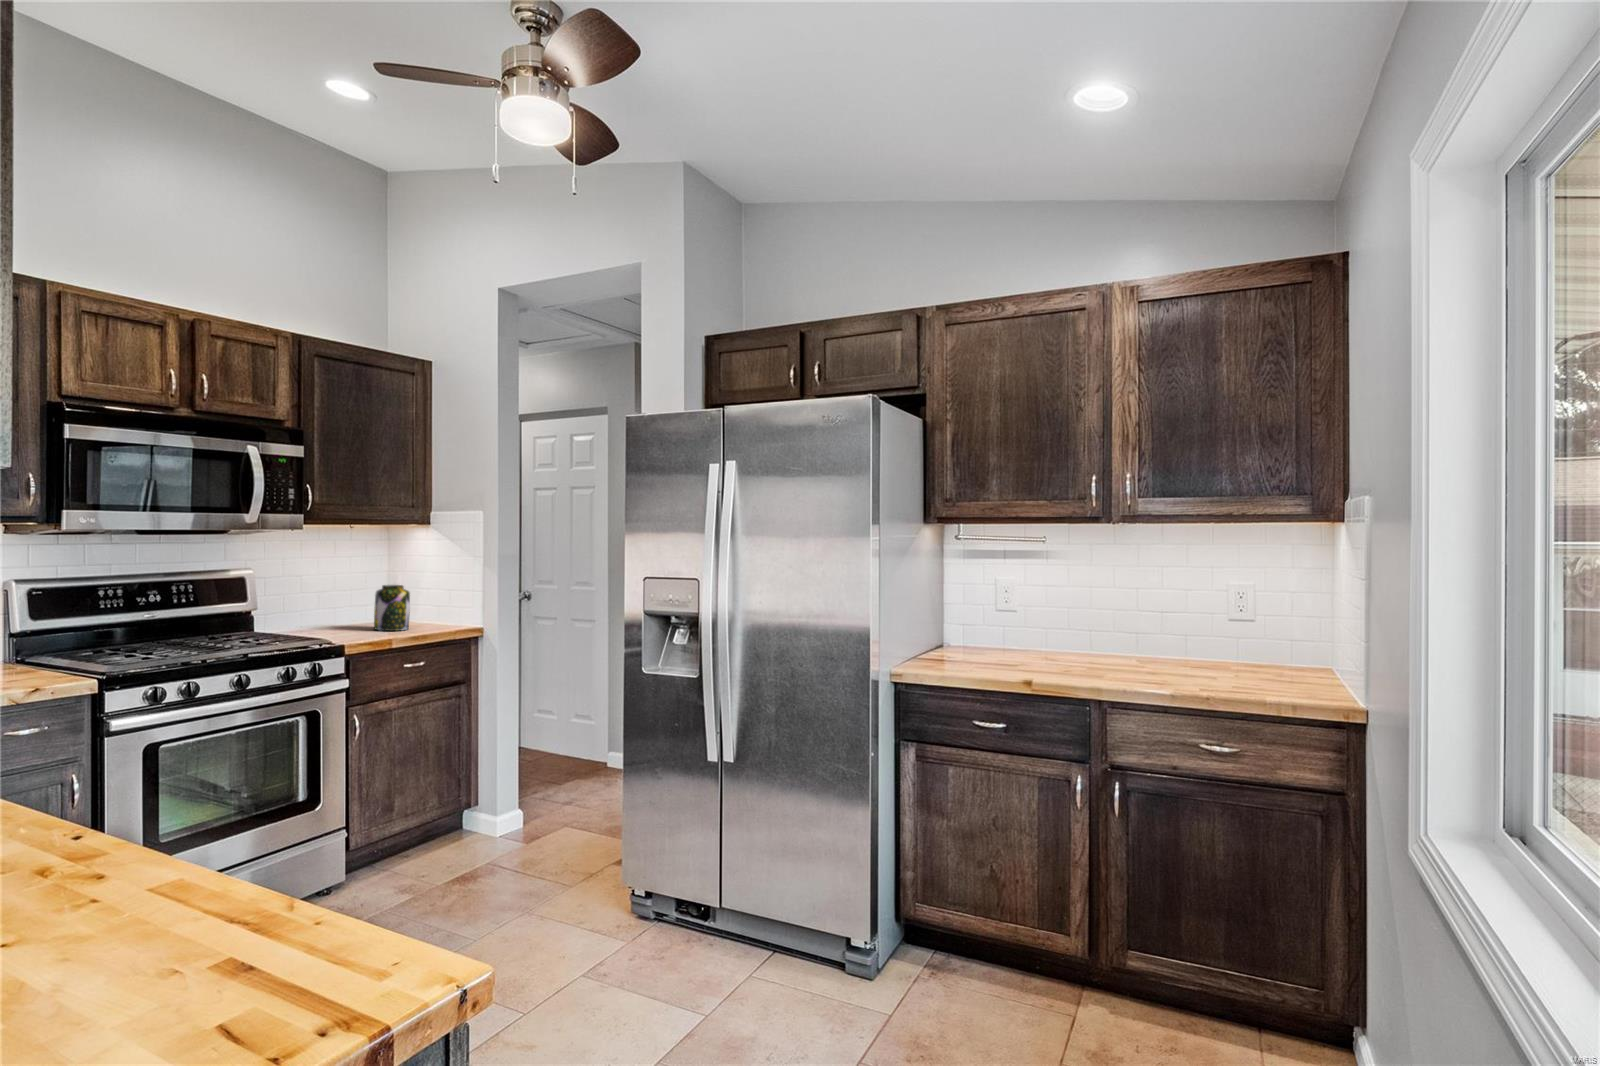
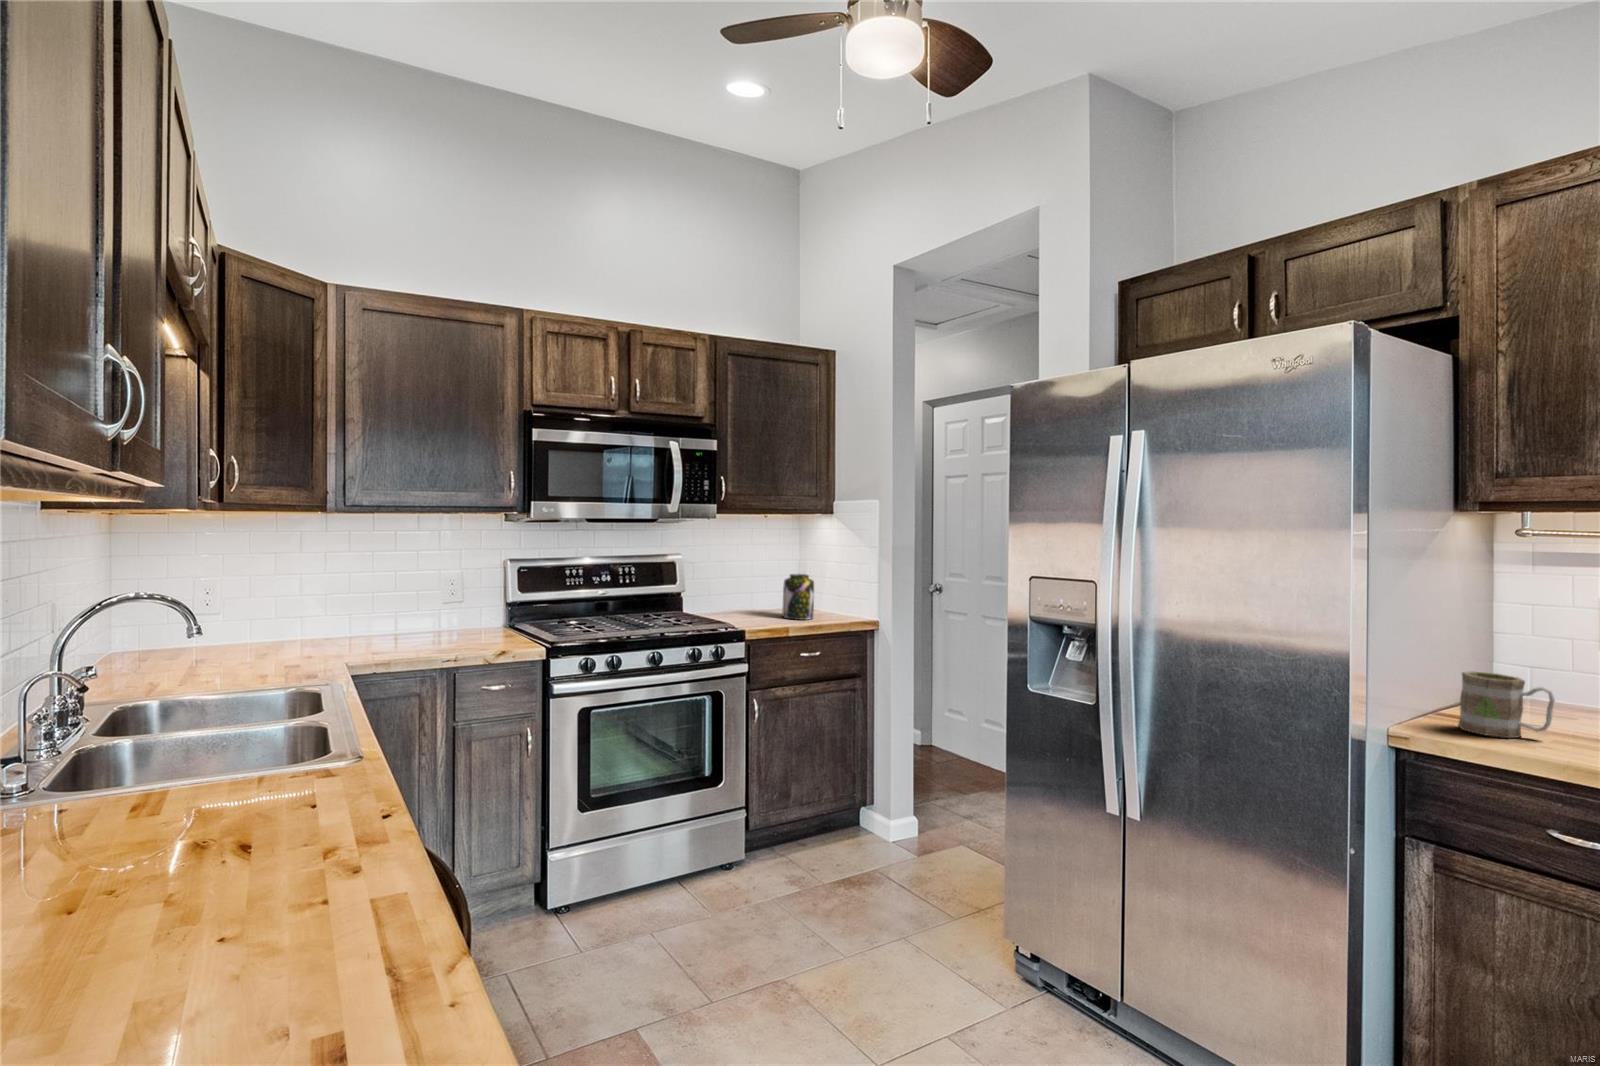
mug: none [929,629,977,670] -> present [1458,672,1555,738]

